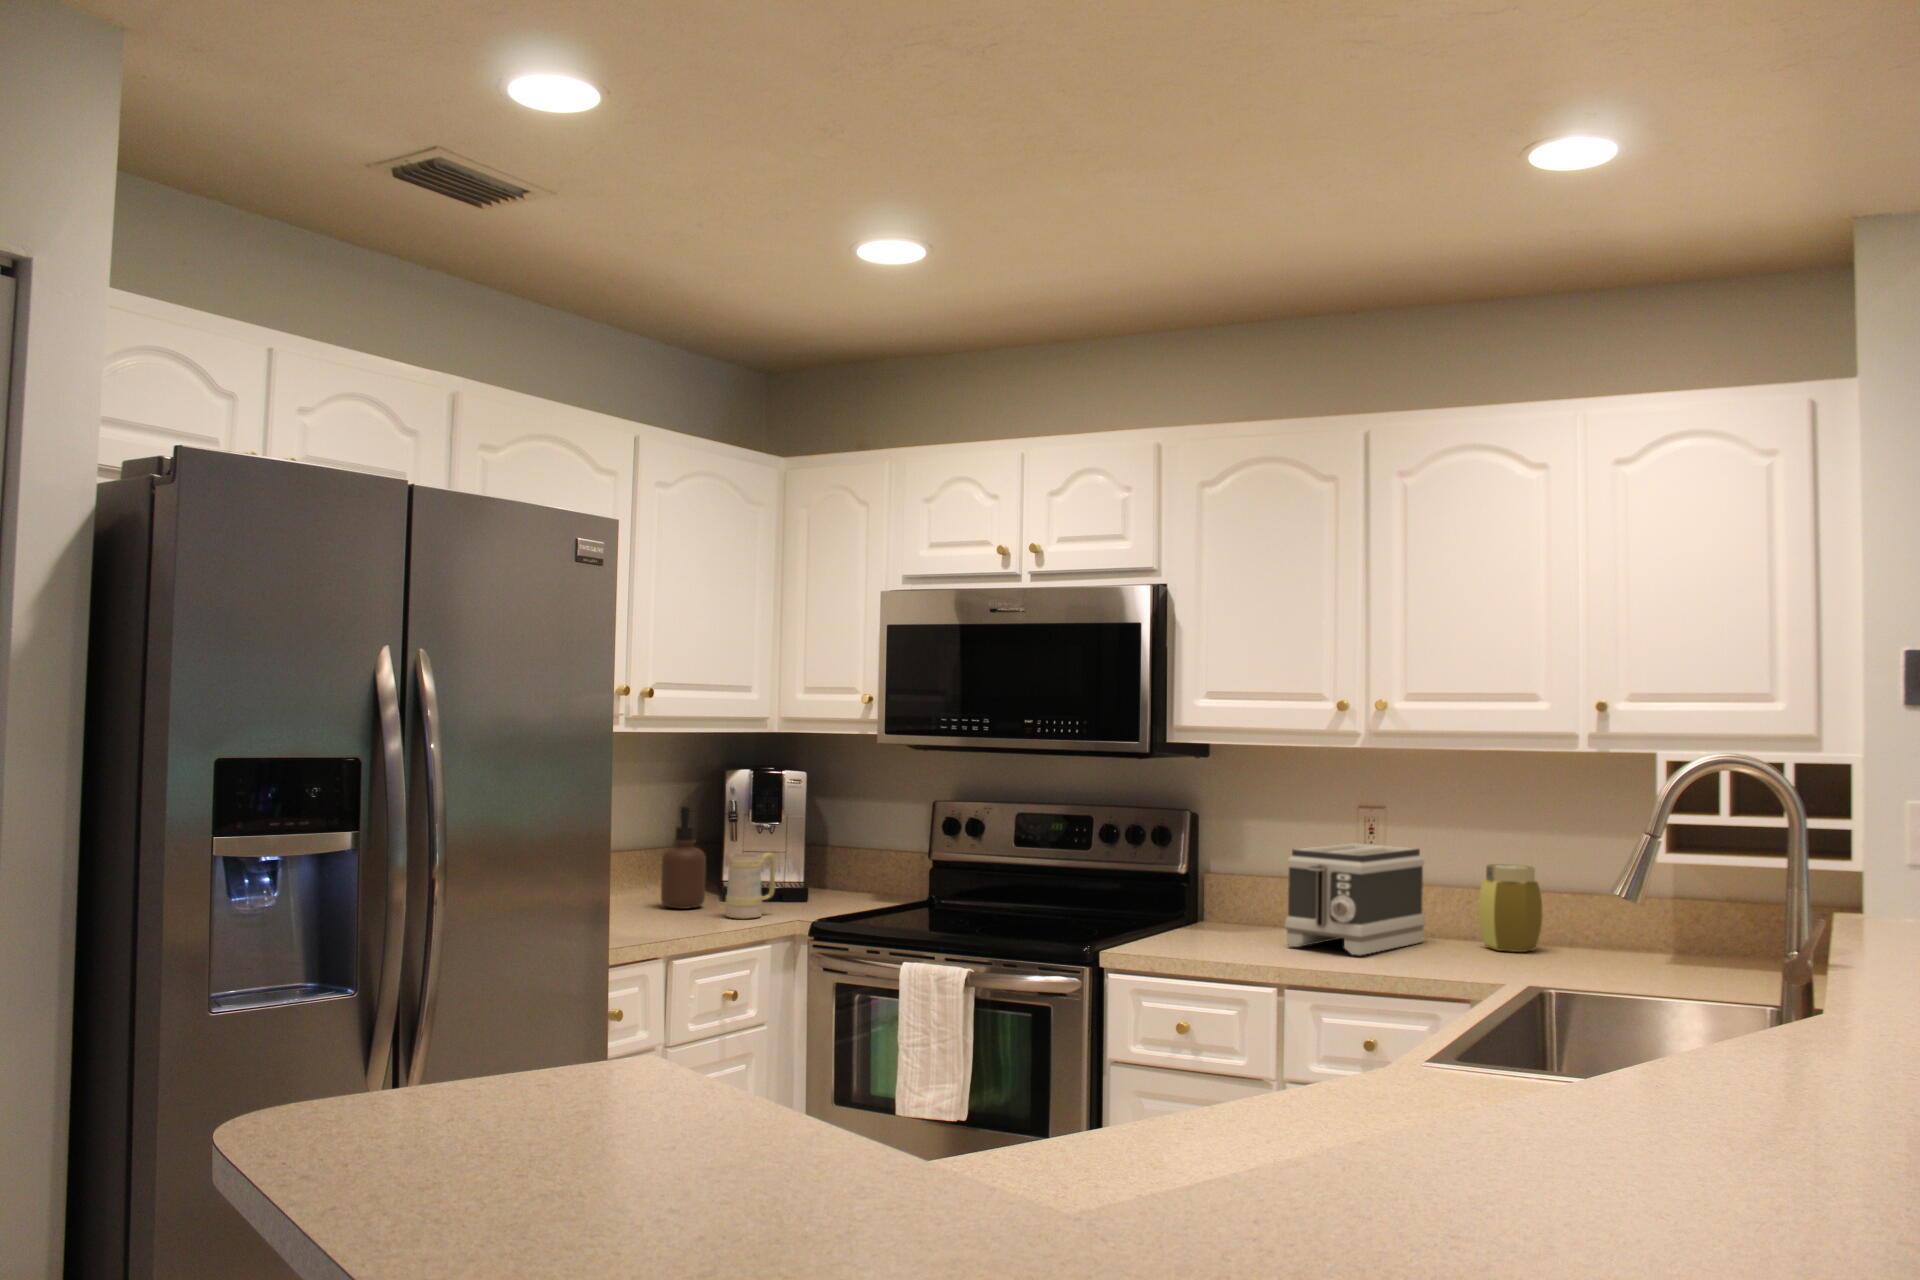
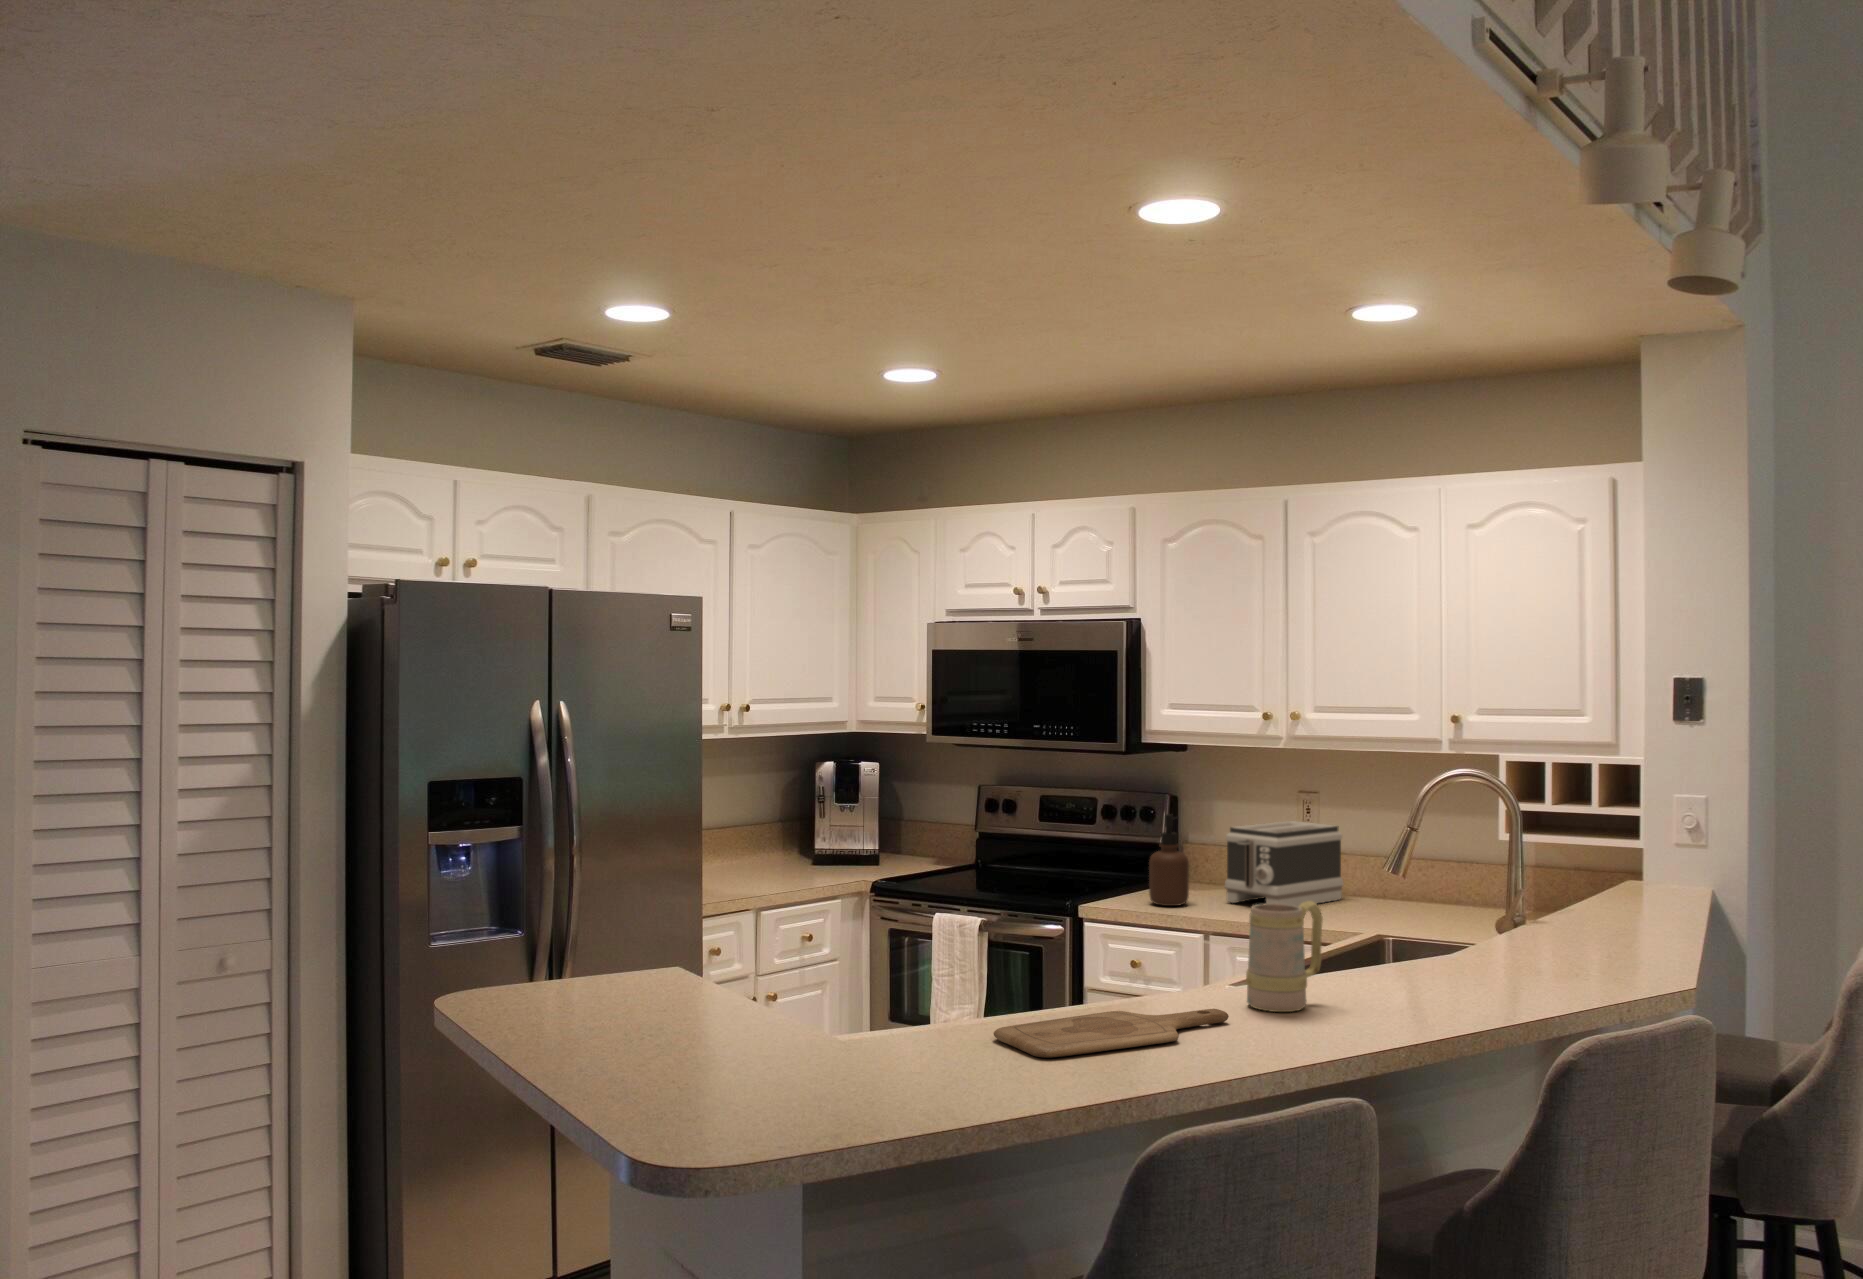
soap dispenser: present [661,806,706,909] -> present [1149,814,1189,906]
mug: present [726,853,776,919] -> present [1246,901,1323,1012]
jar: present [1478,864,1543,952] -> none [1383,838,1432,908]
cutting board: none [1392,1110,1733,1222] -> present [993,1009,1229,1058]

